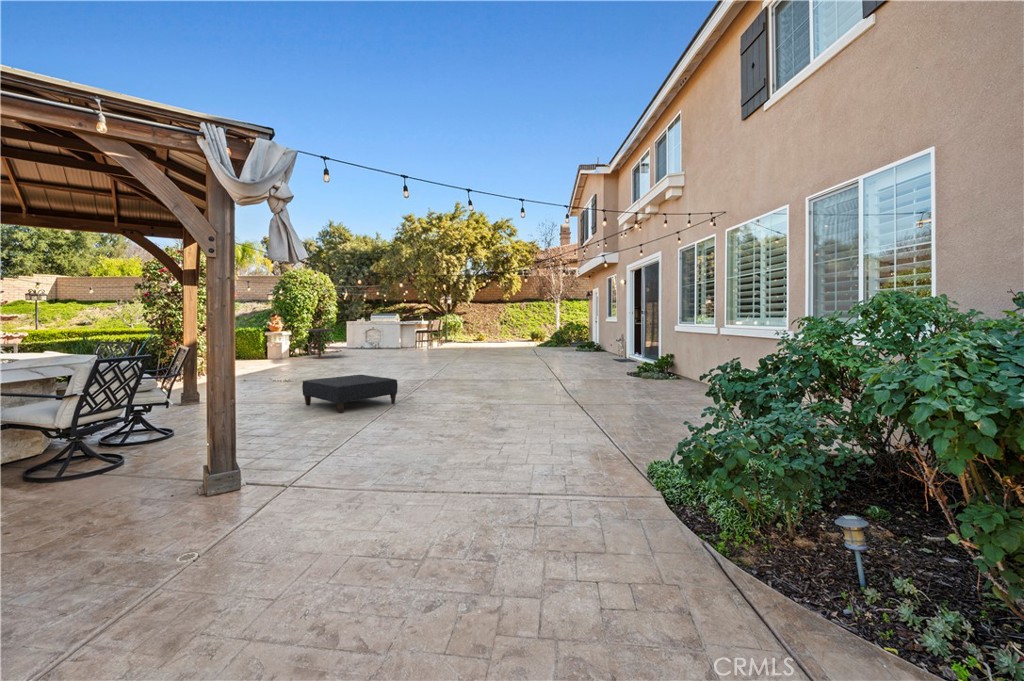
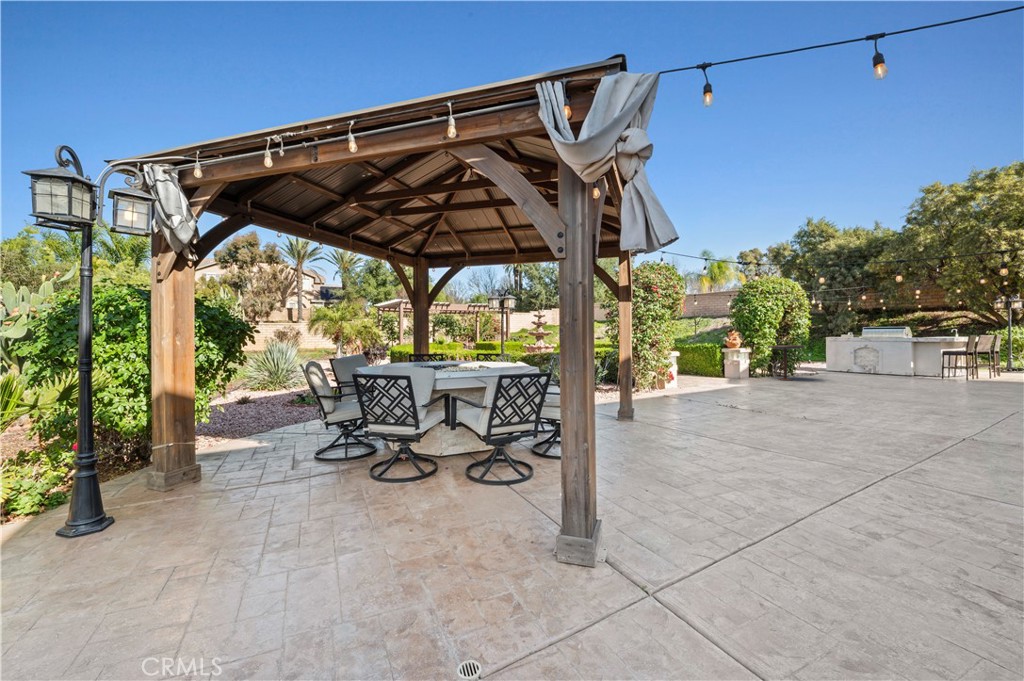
ottoman: present [302,375,398,413] -> none [738,413,904,475]

